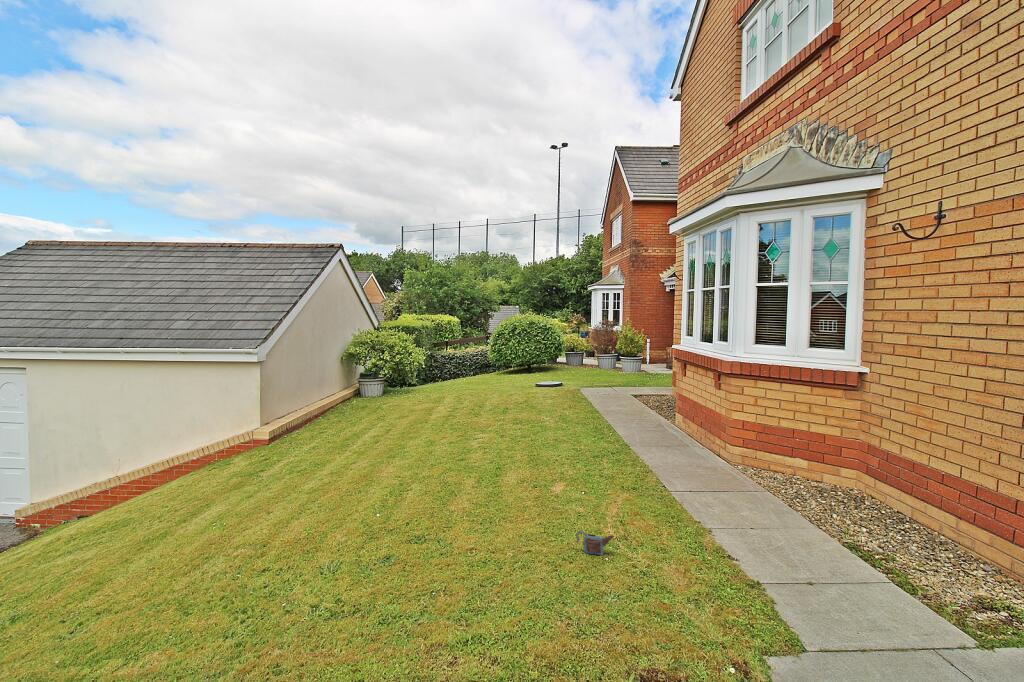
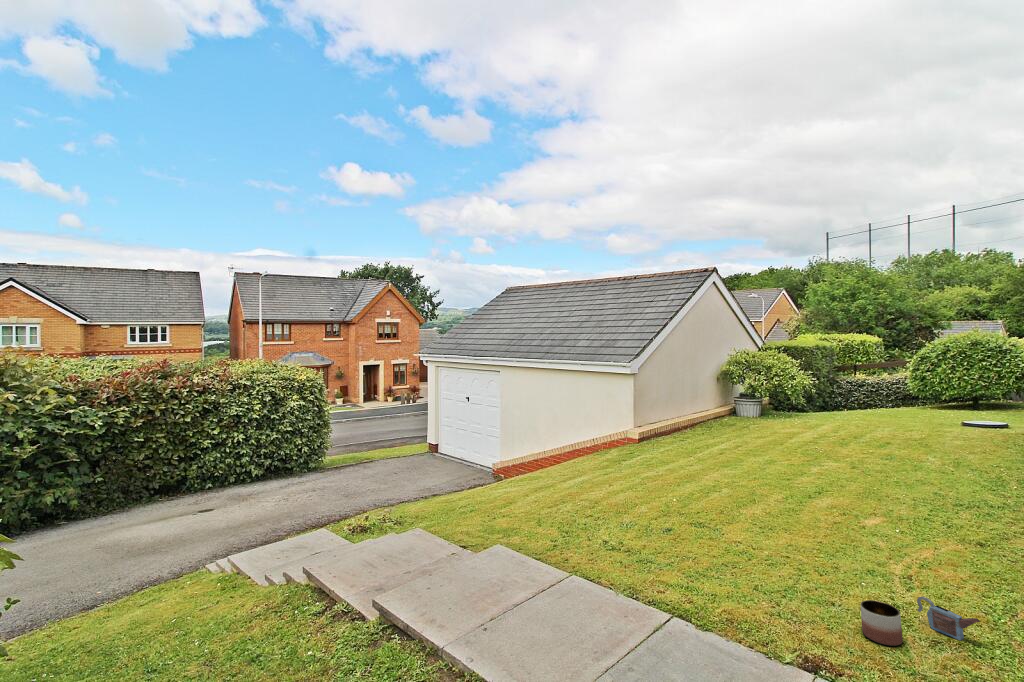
planter: none [551,546,578,582] -> present [861,600,903,646]

